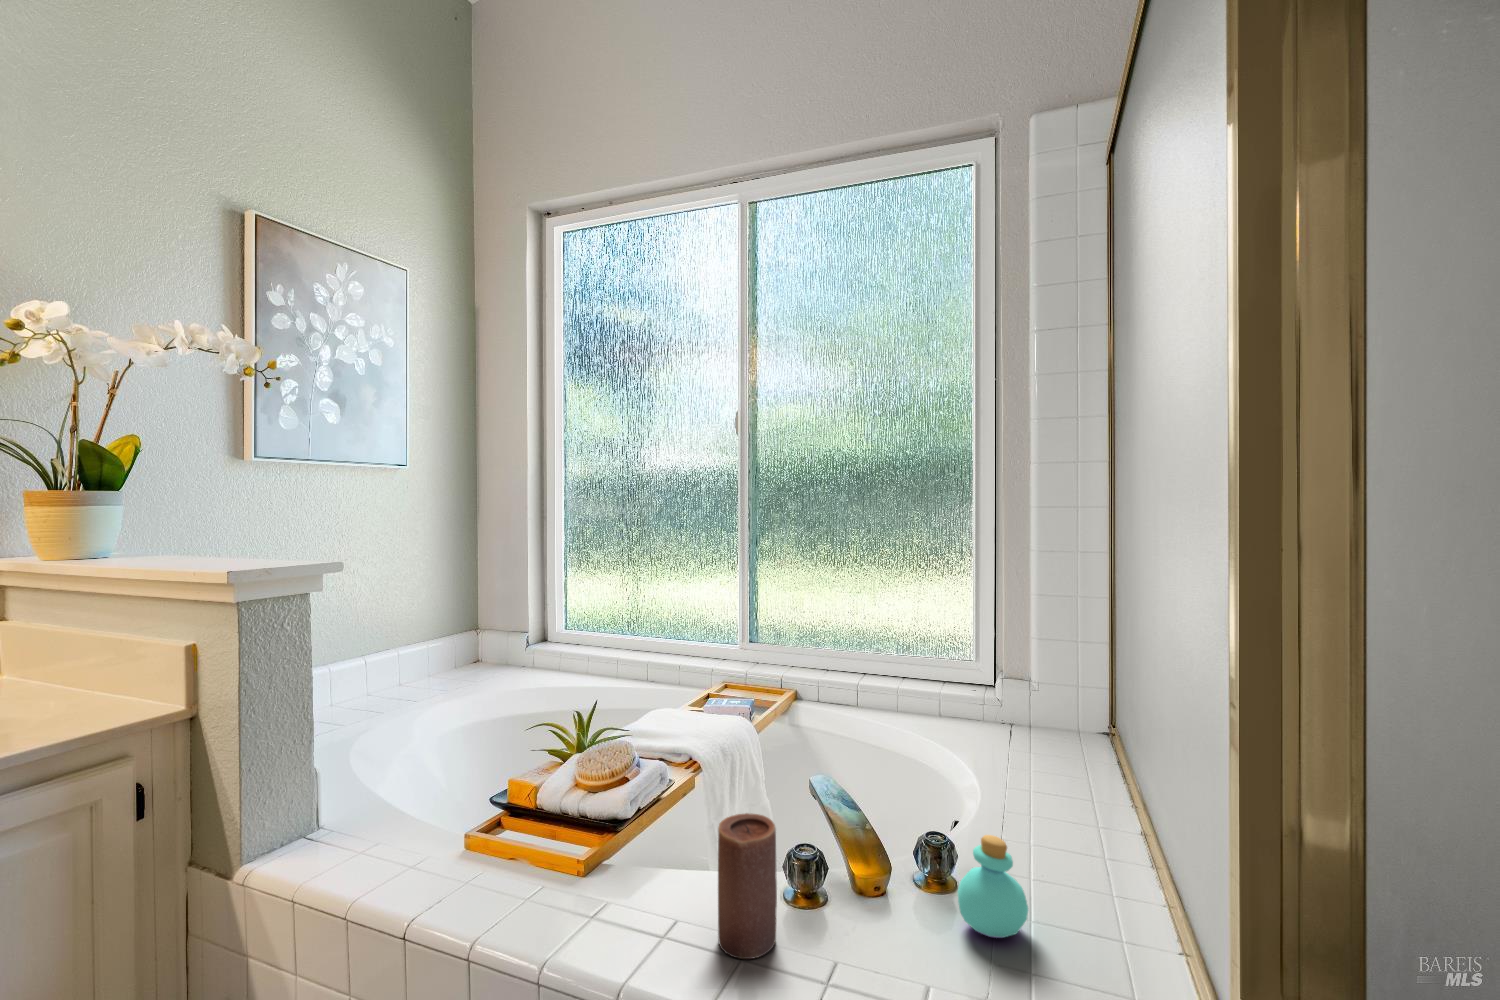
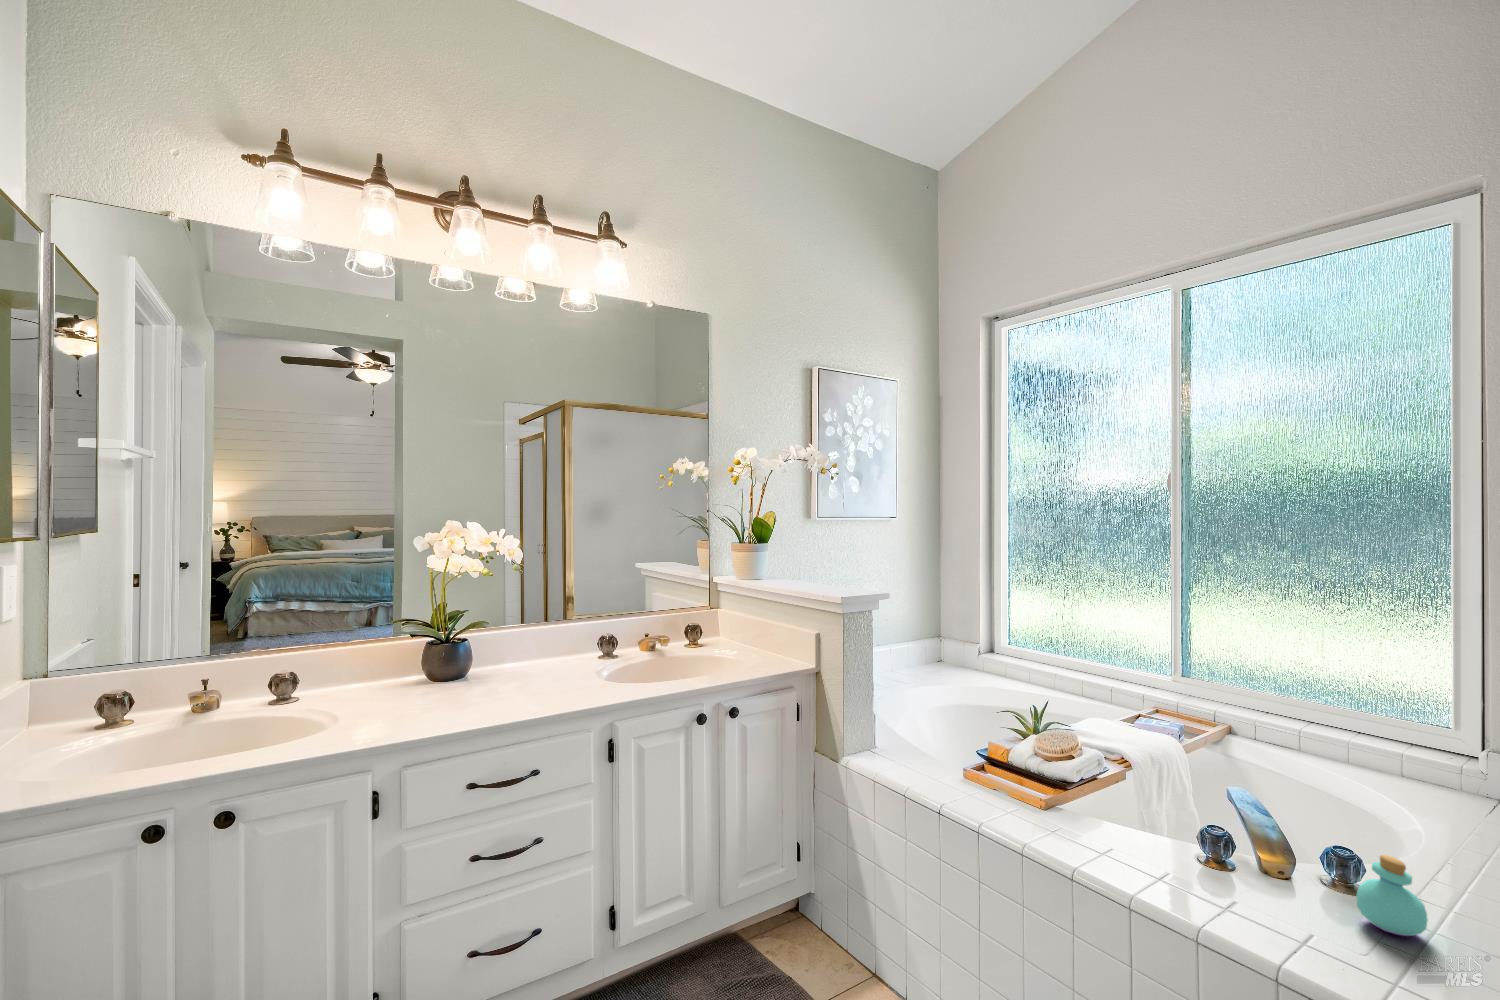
candle: present [718,813,777,959] -> none [1144,790,1189,885]

